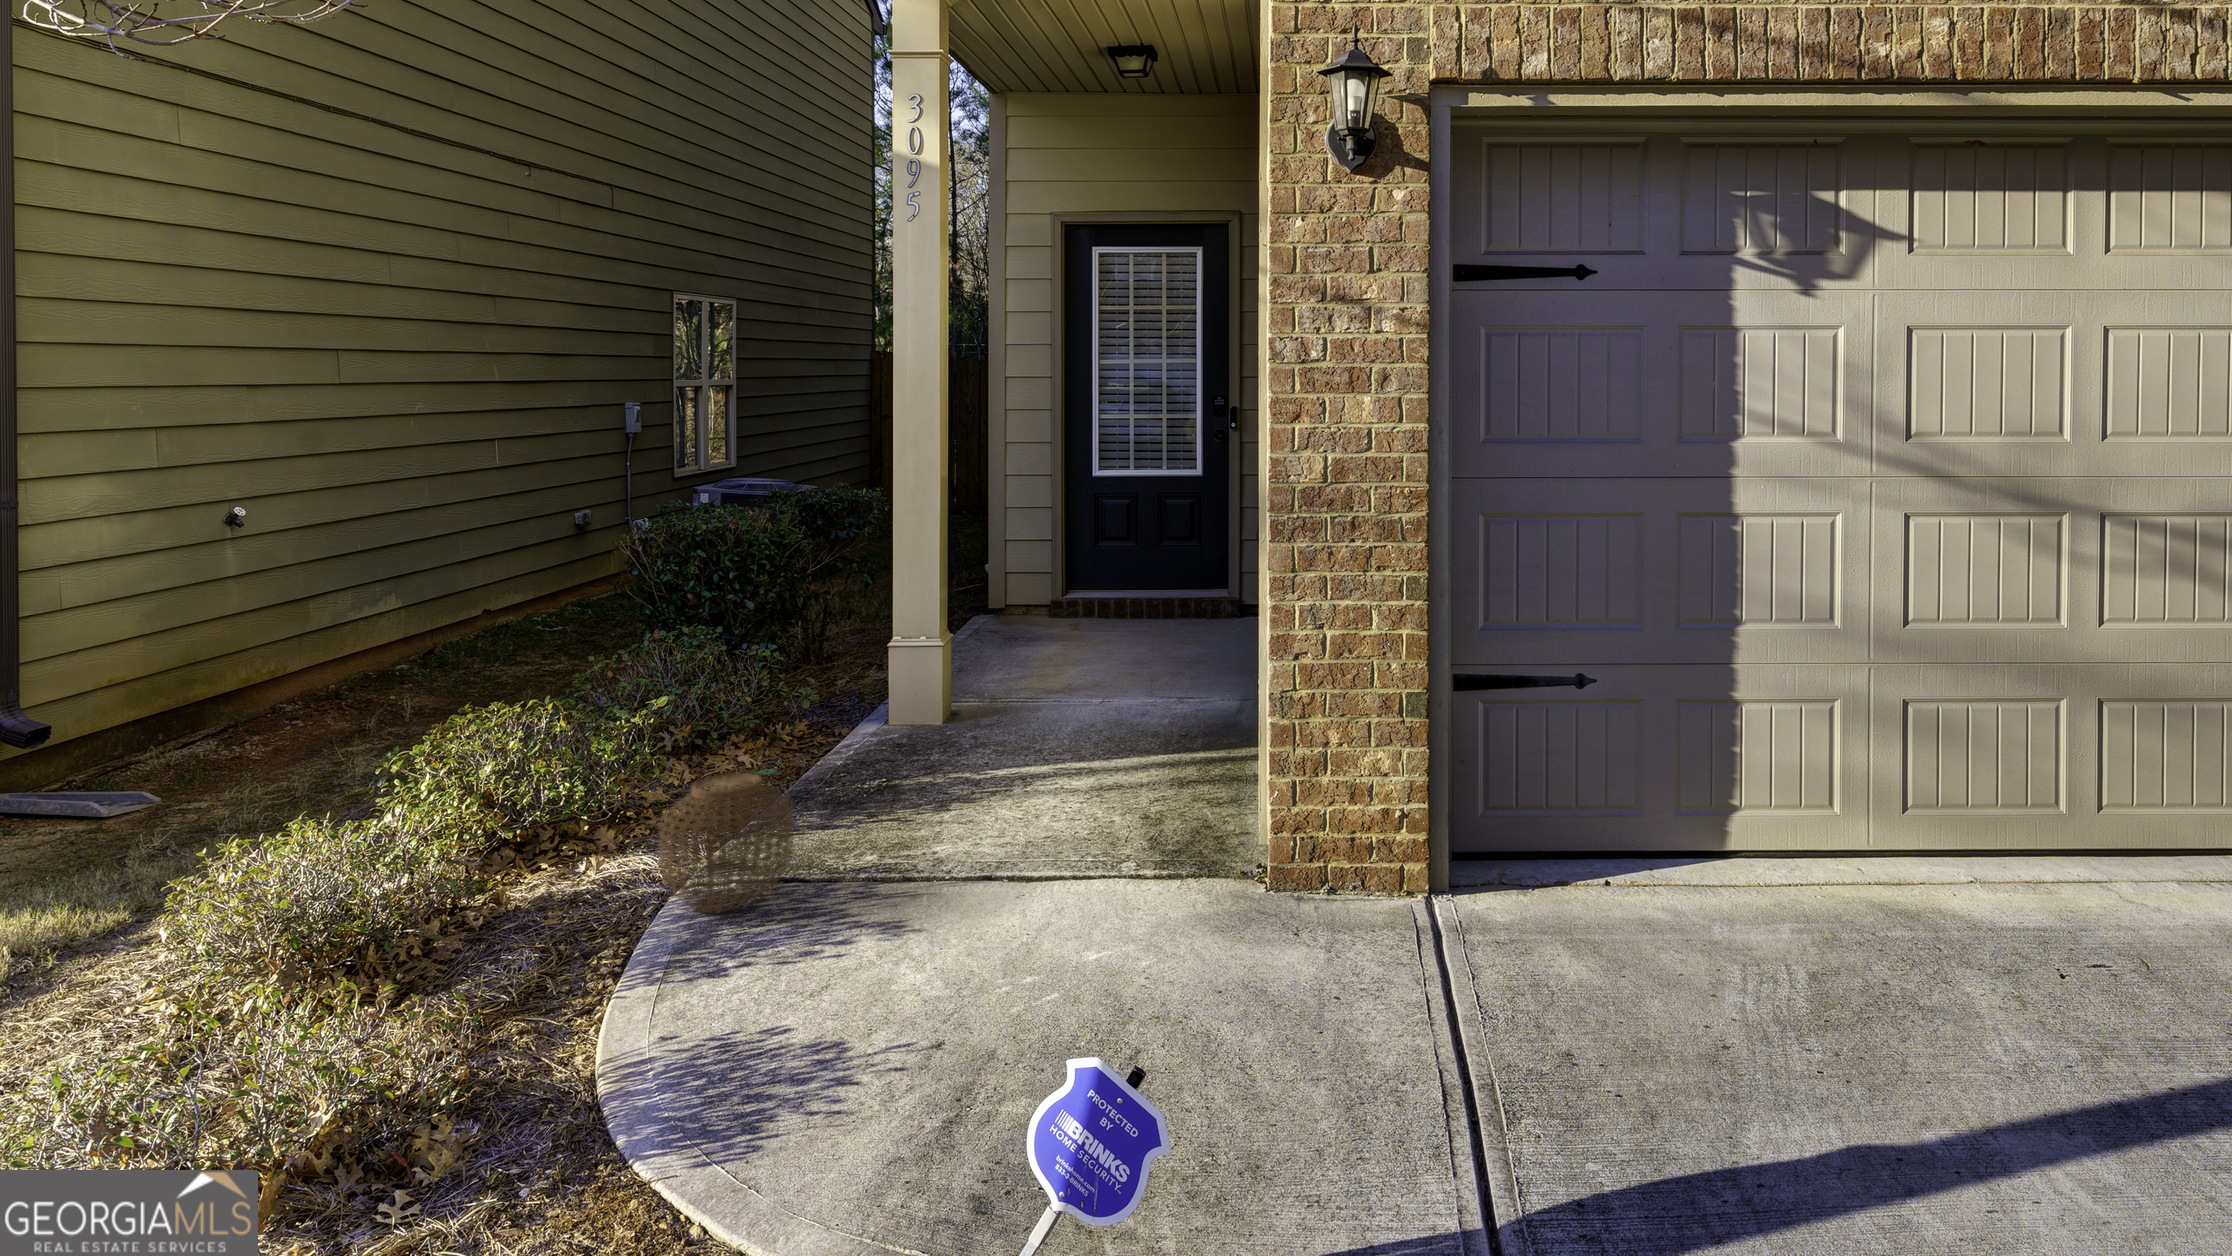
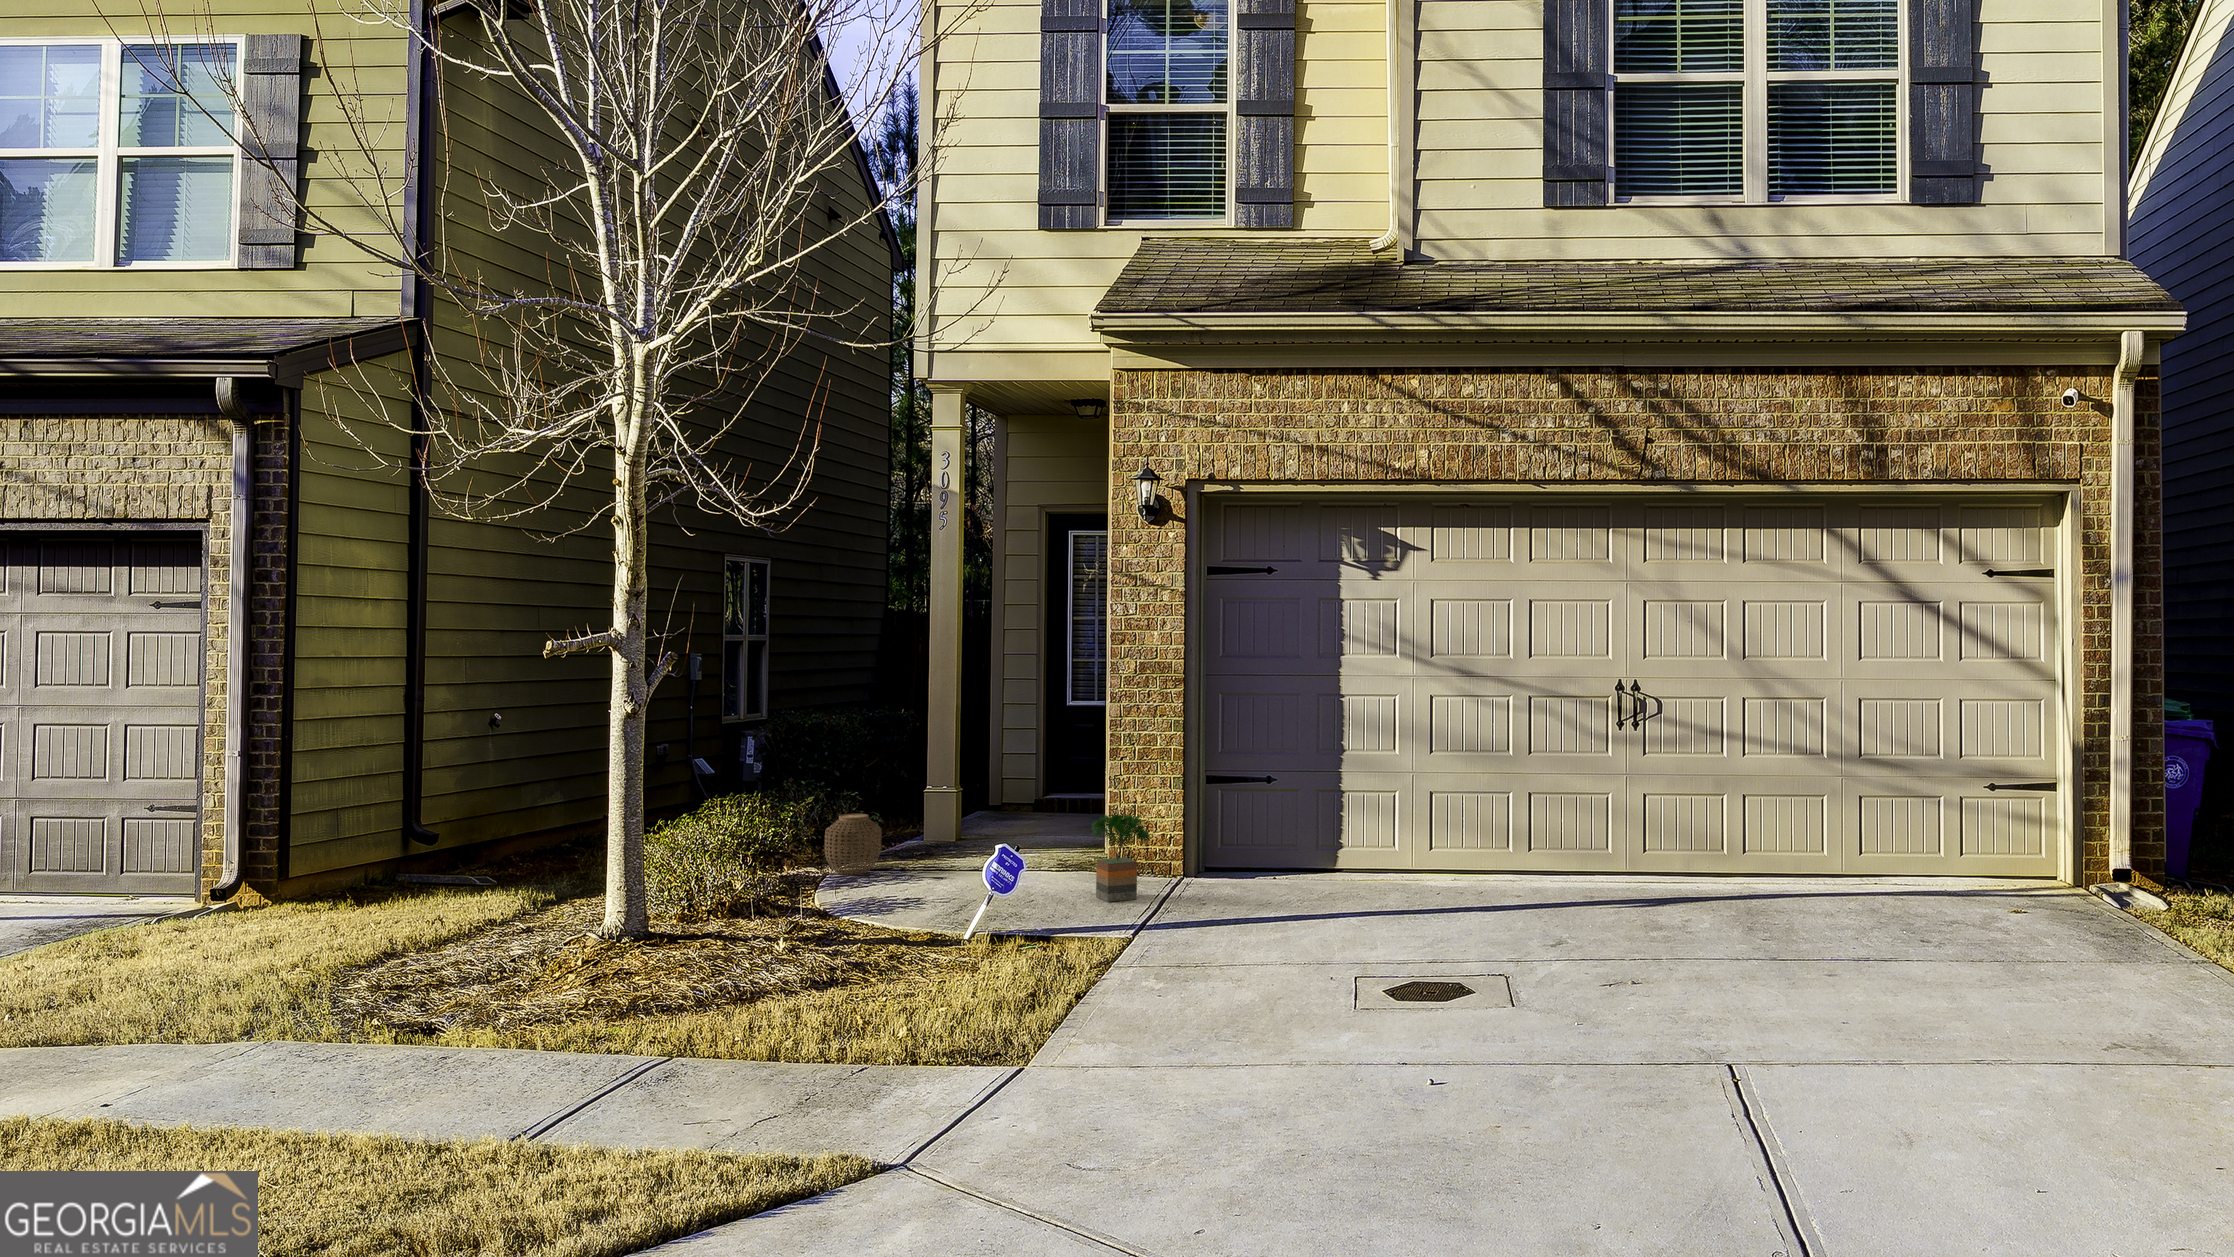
potted tree: none [1227,825,1383,1066] -> present [1092,814,1150,902]

